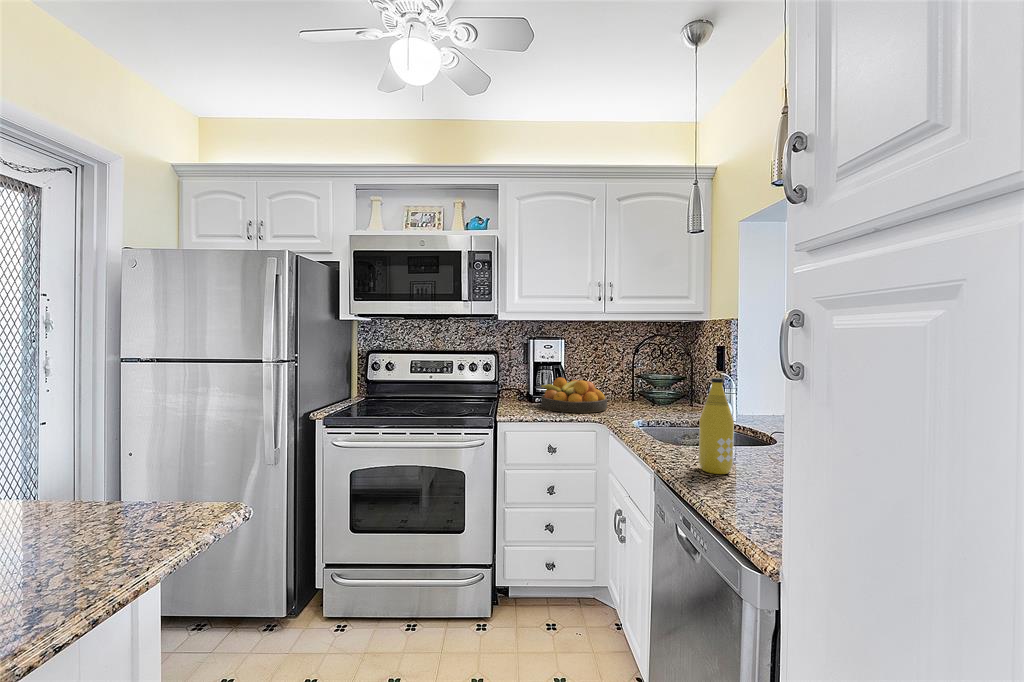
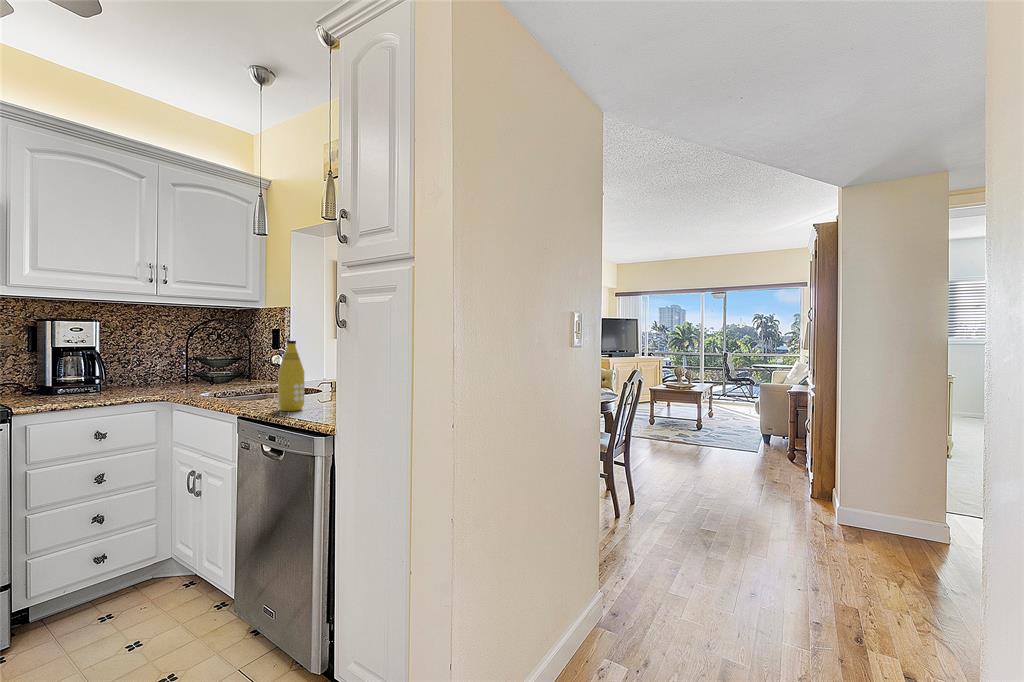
fruit bowl: present [540,377,607,413] -> none [69,362,163,397]

